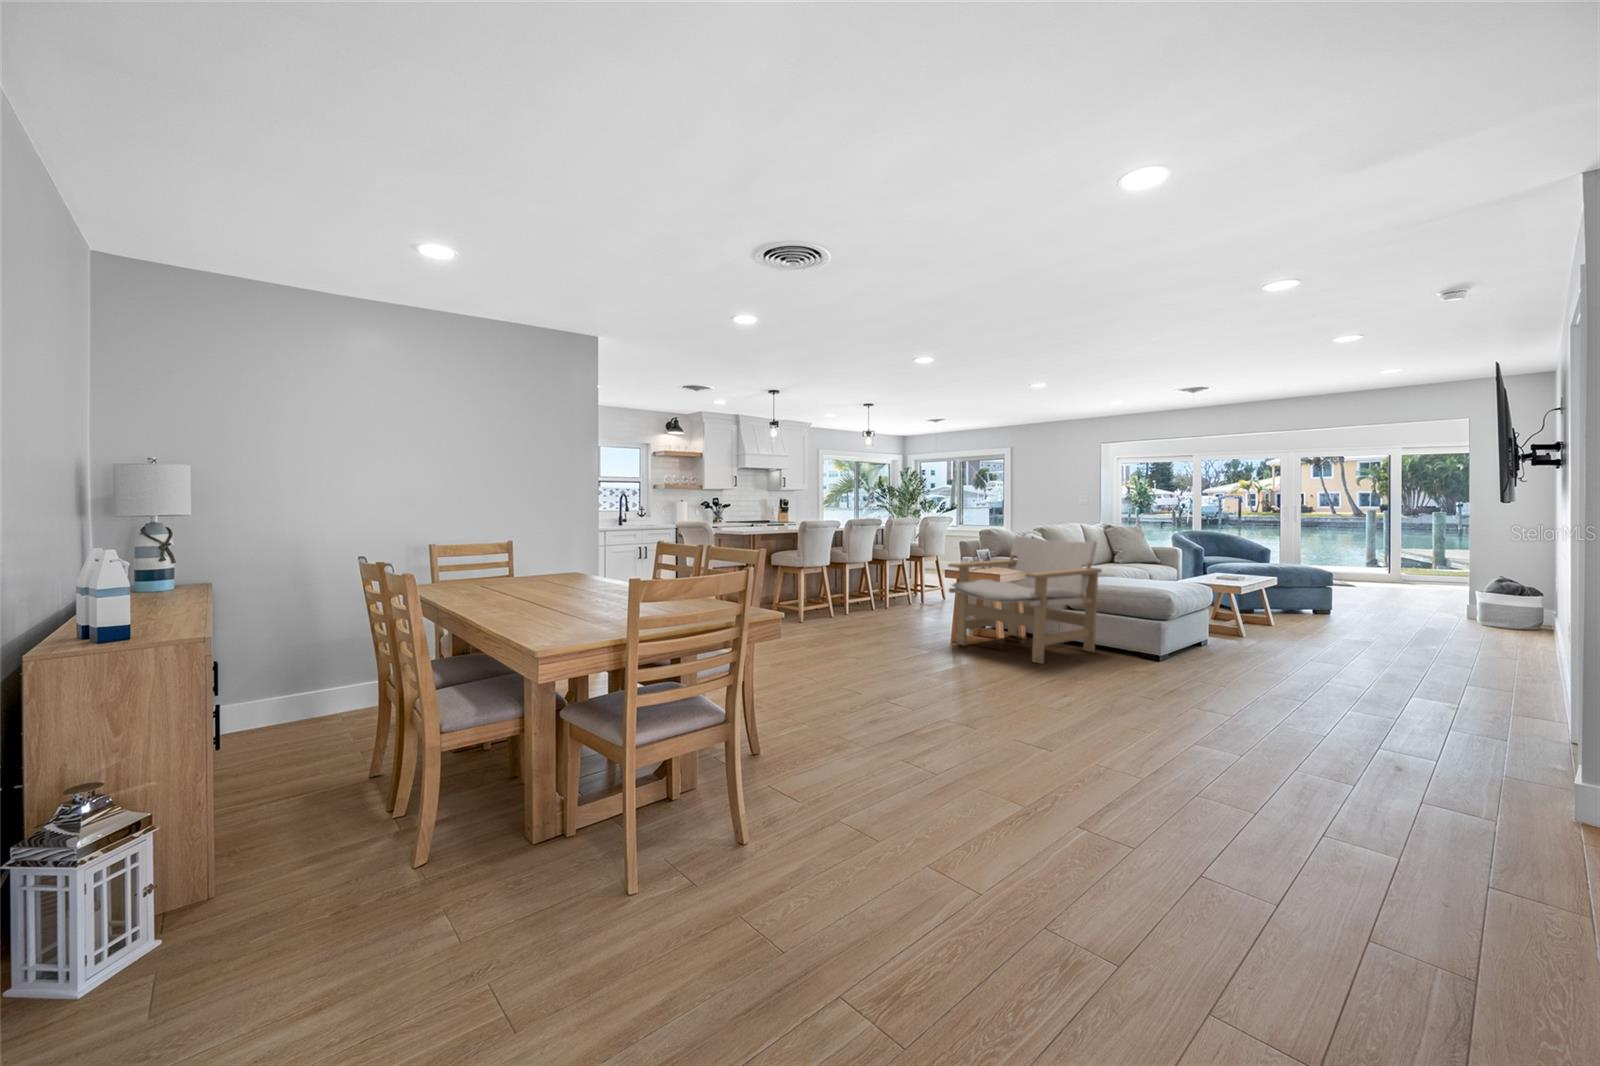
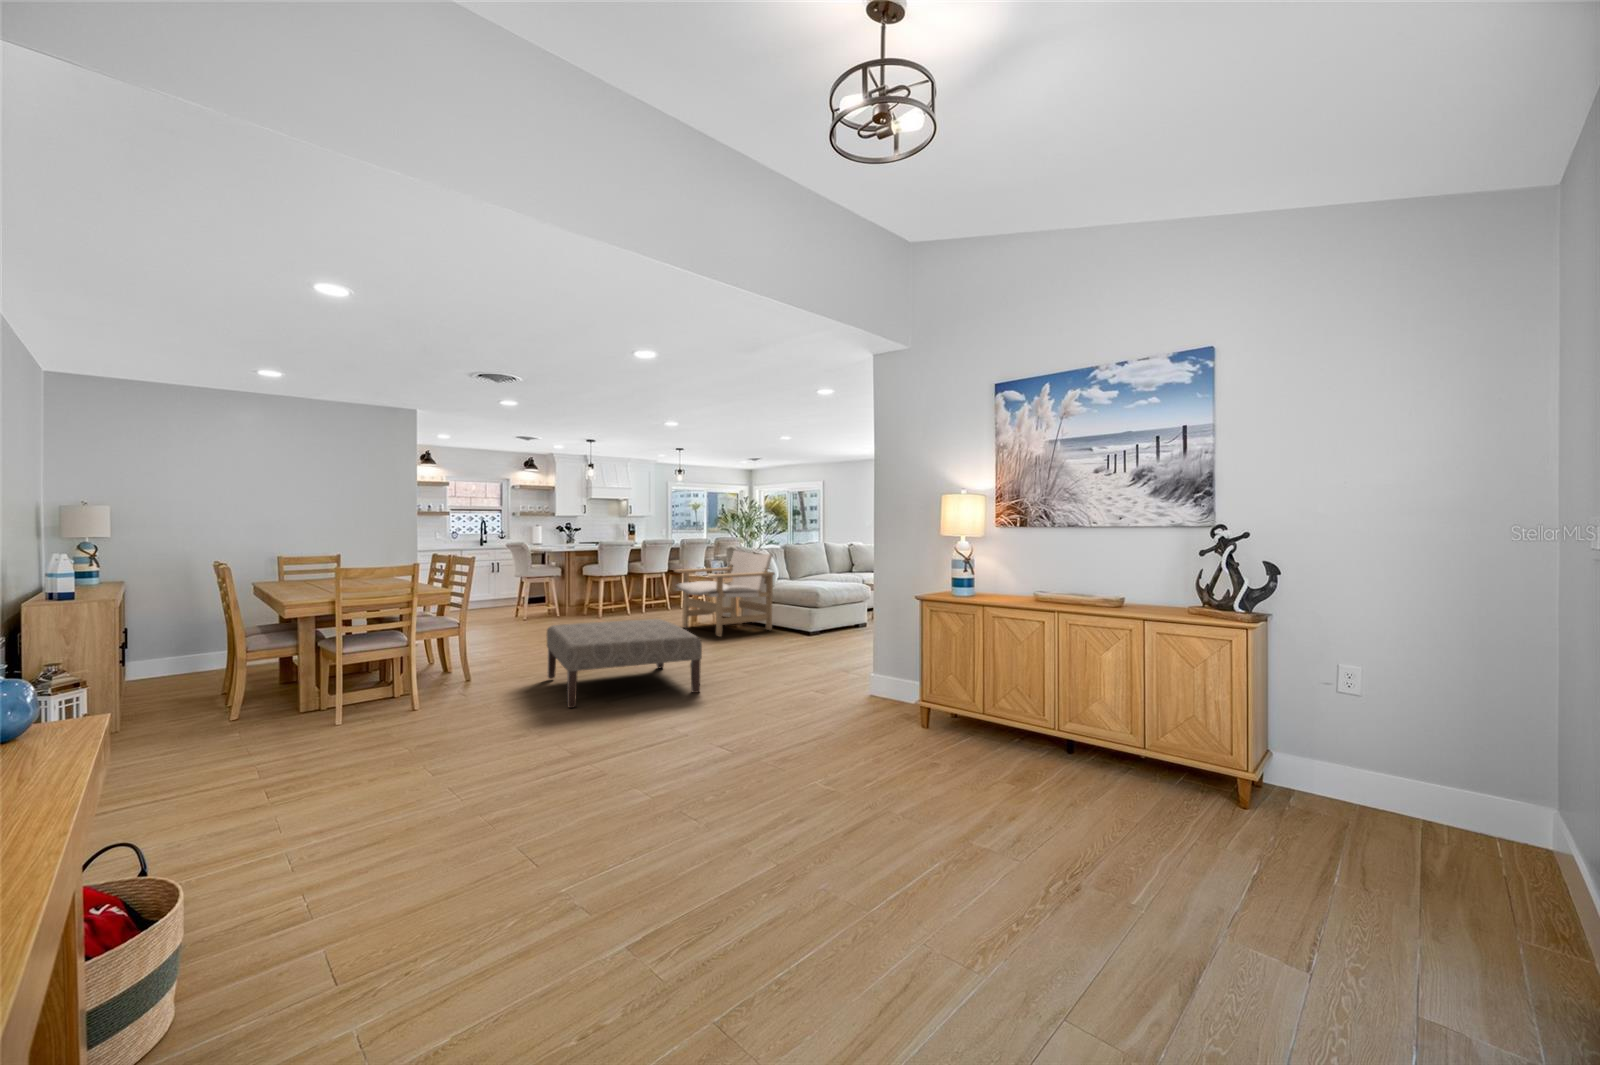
ottoman: none [914,656,1257,861] -> present [547,619,702,708]

